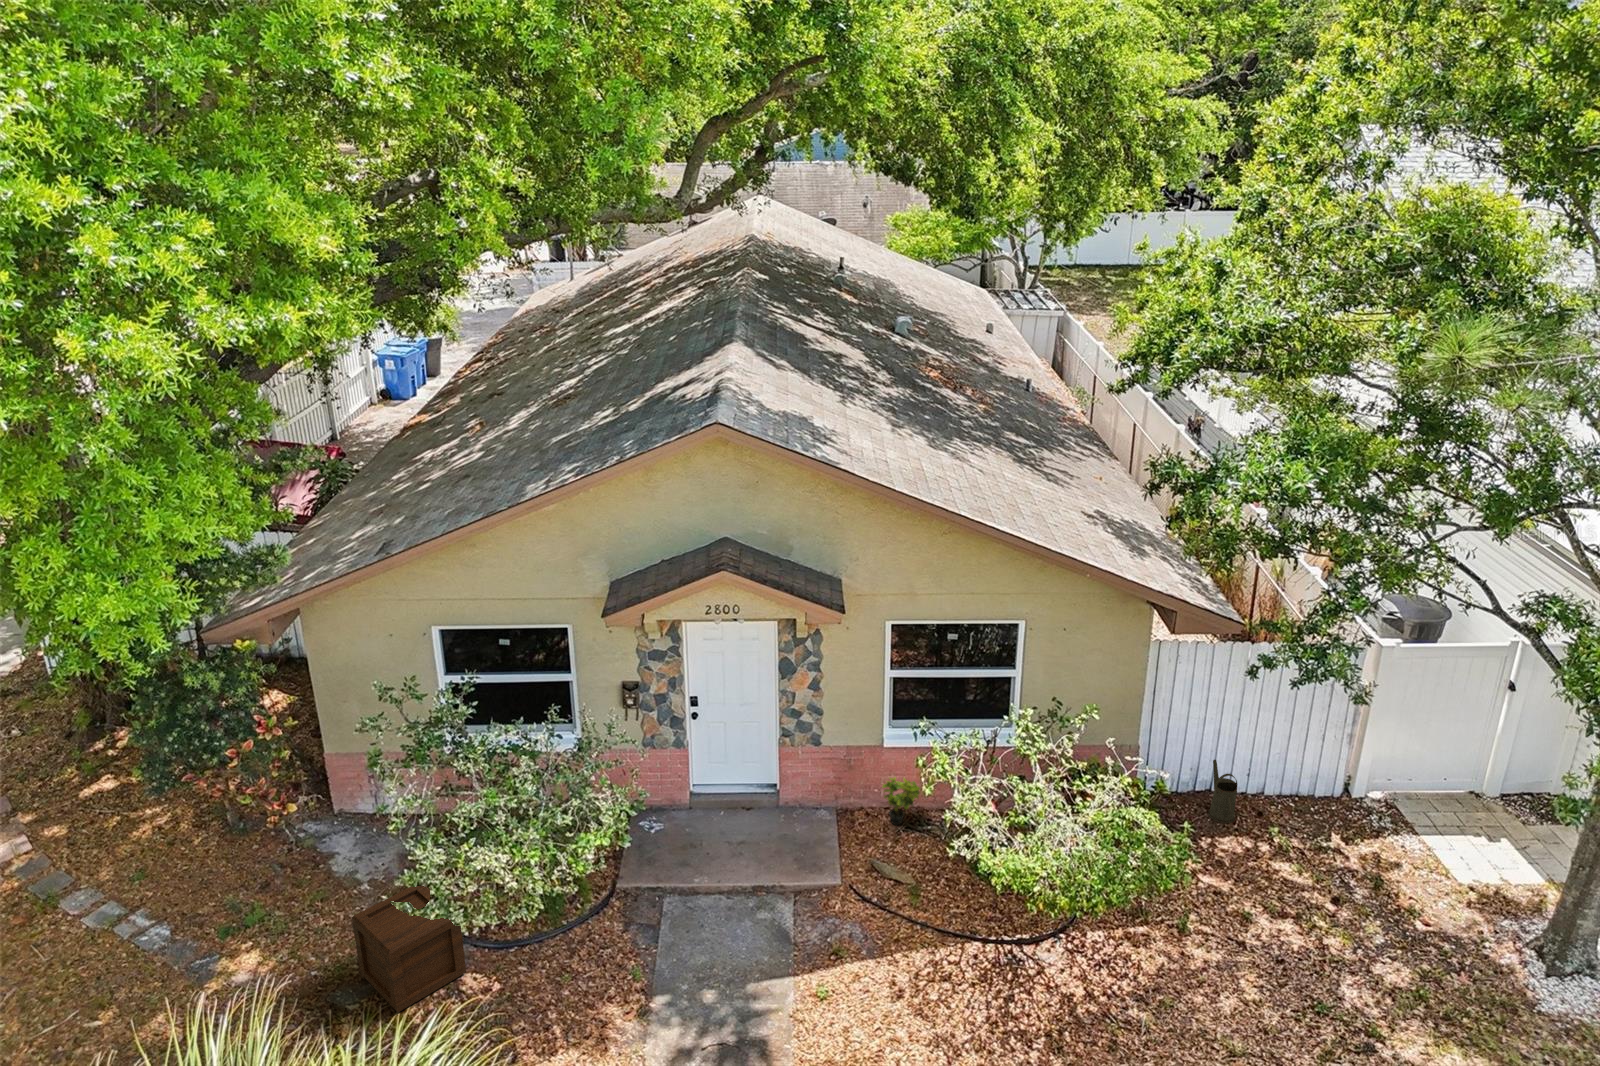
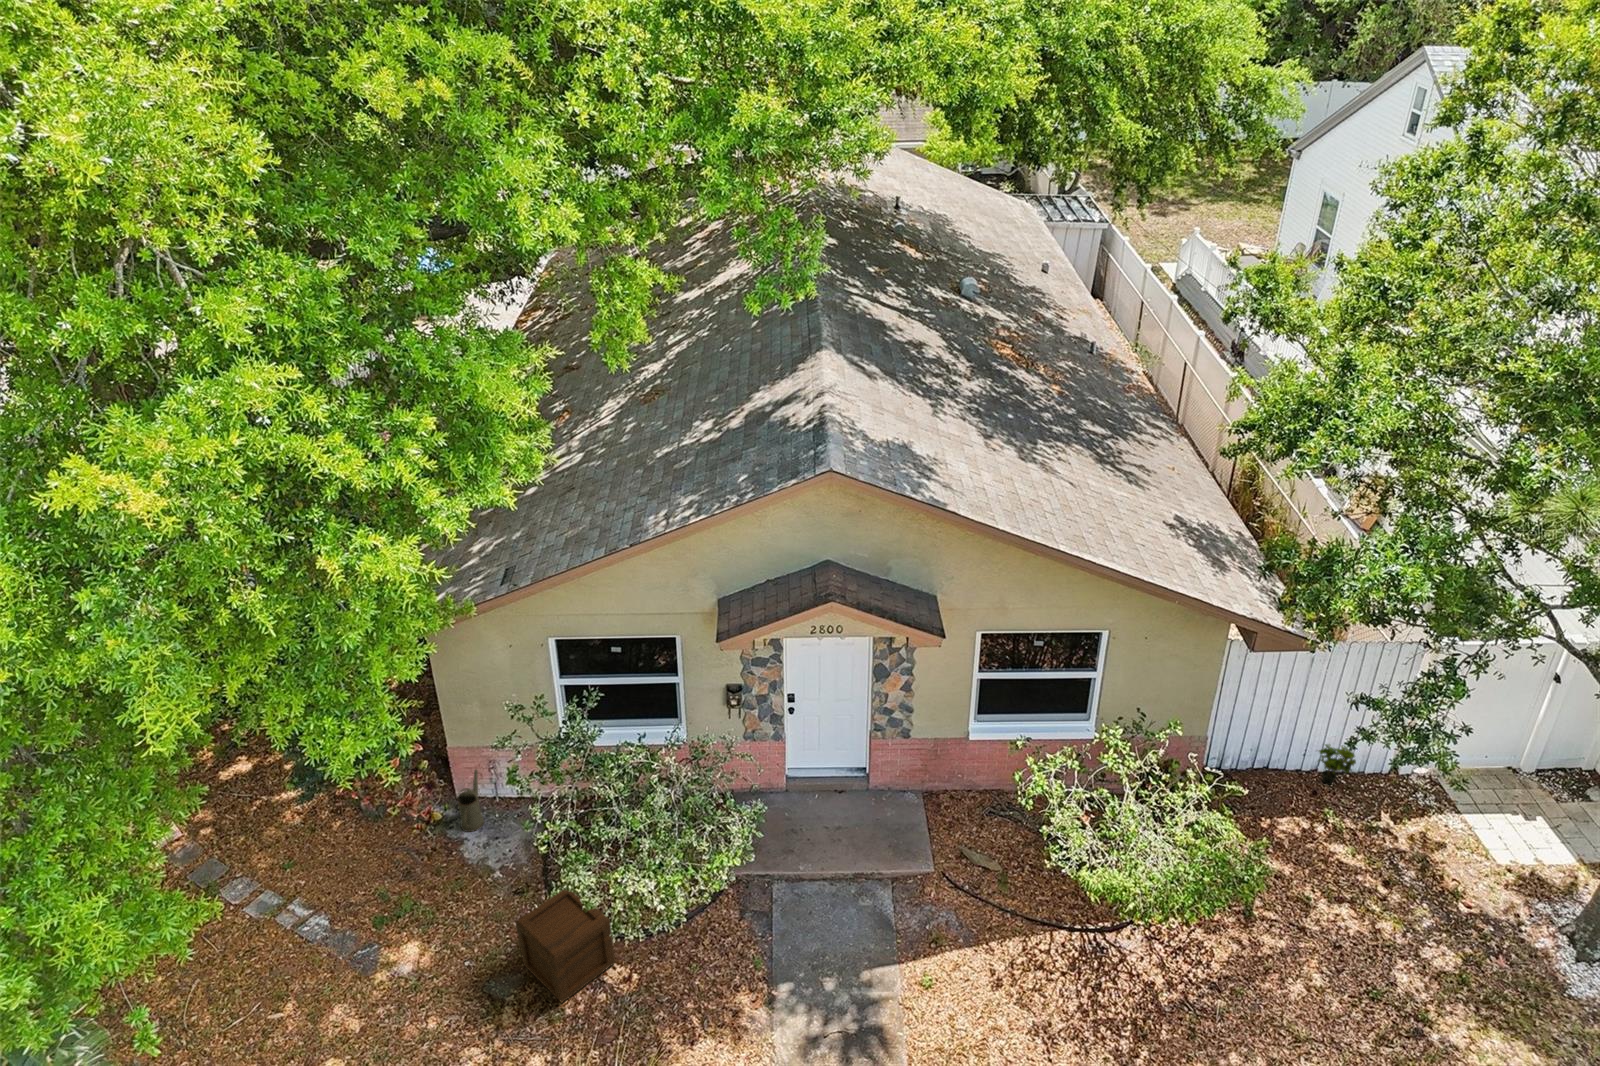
watering can: present [1208,760,1238,823] -> present [458,770,484,832]
potted plant: present [883,778,920,825] -> present [1318,744,1356,785]

